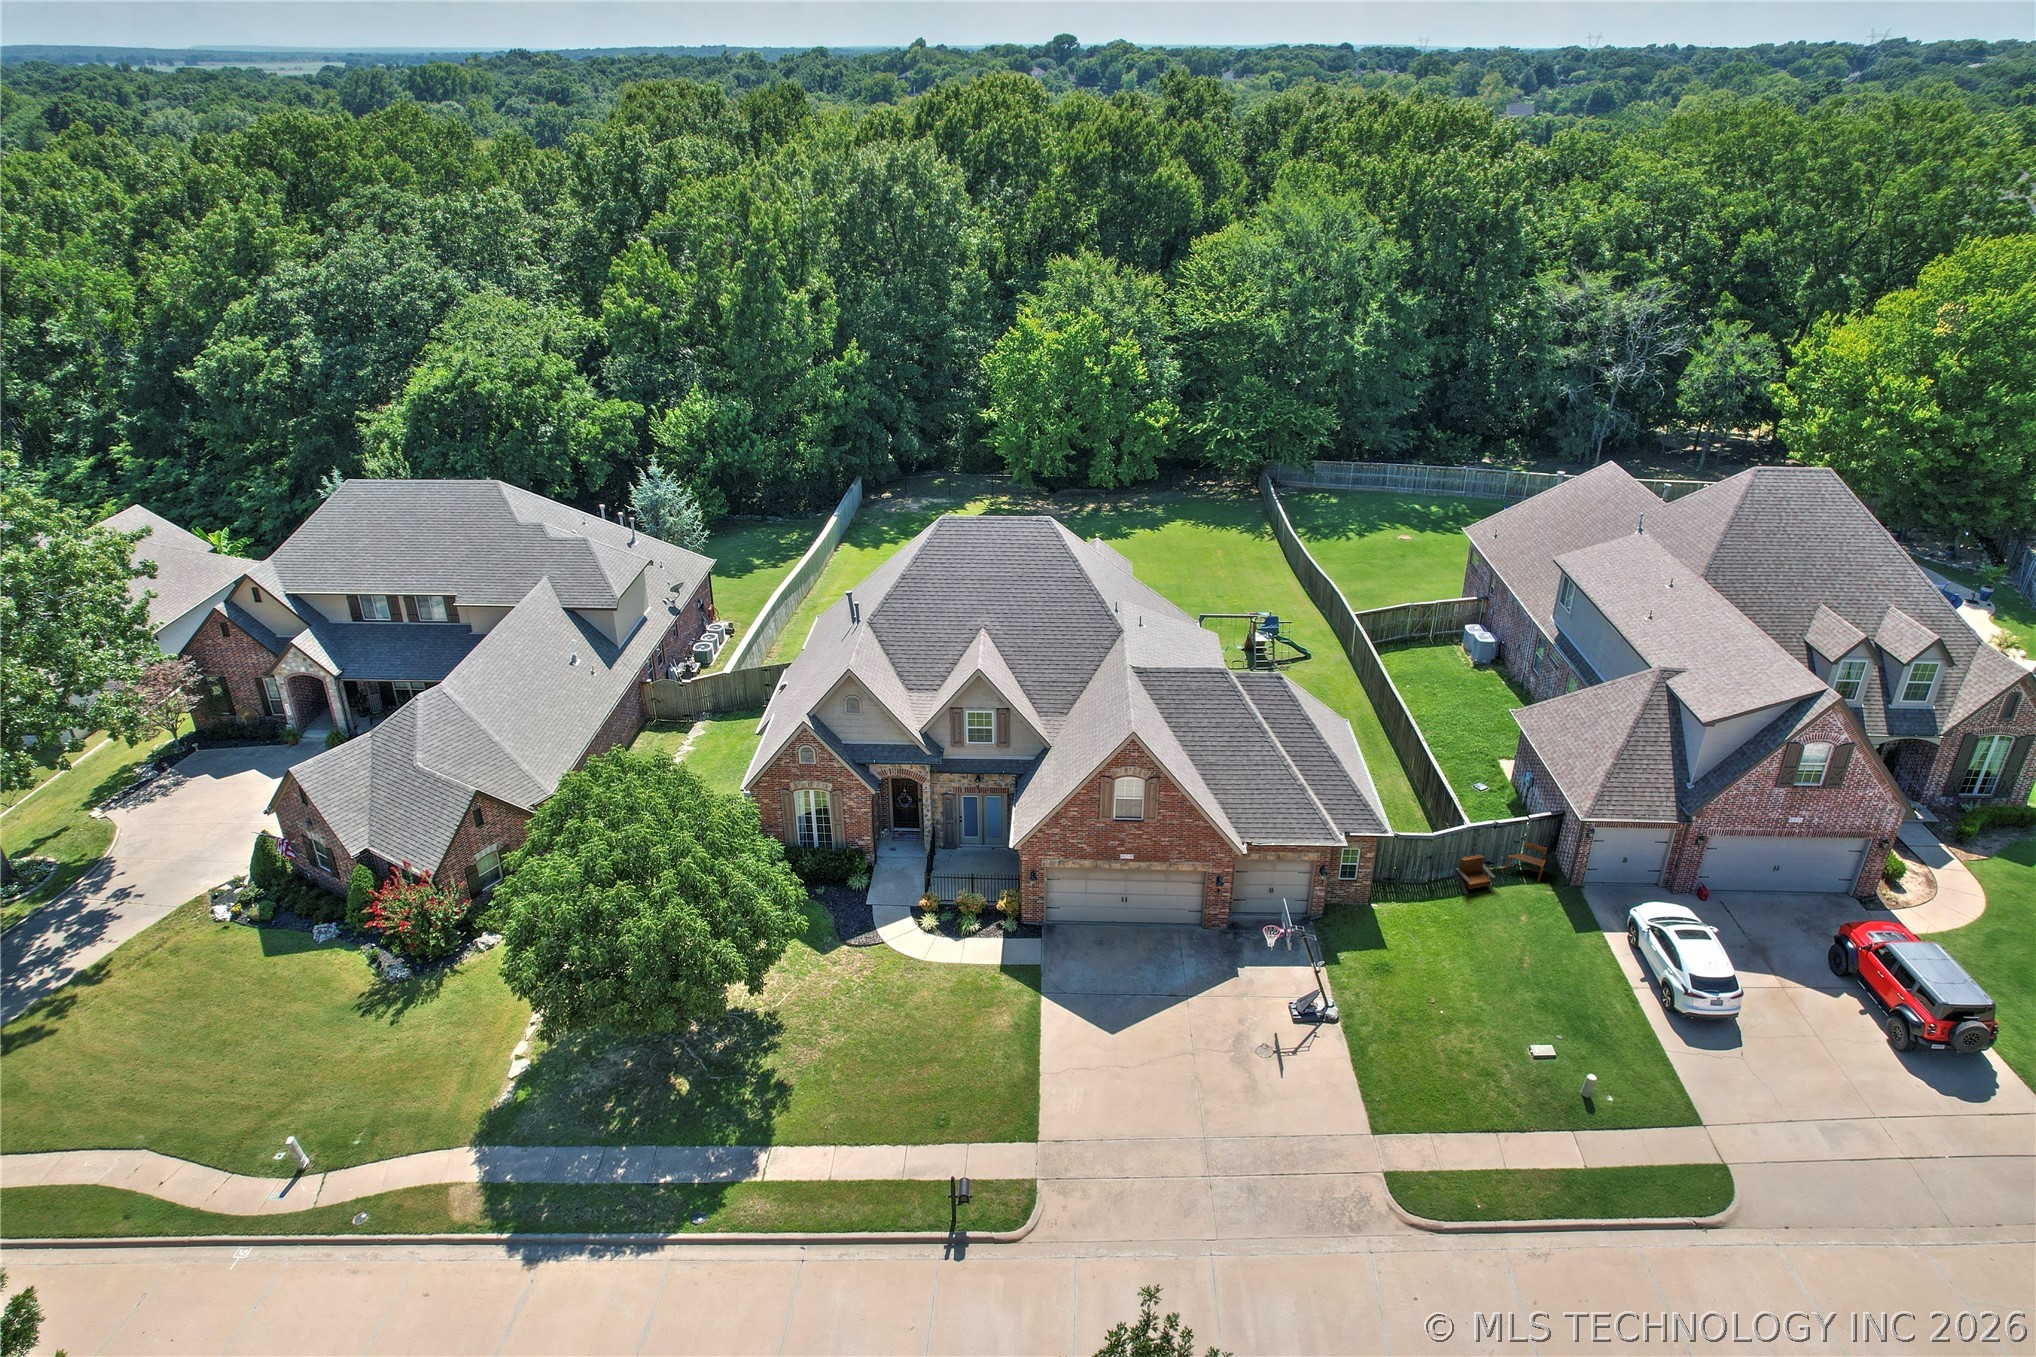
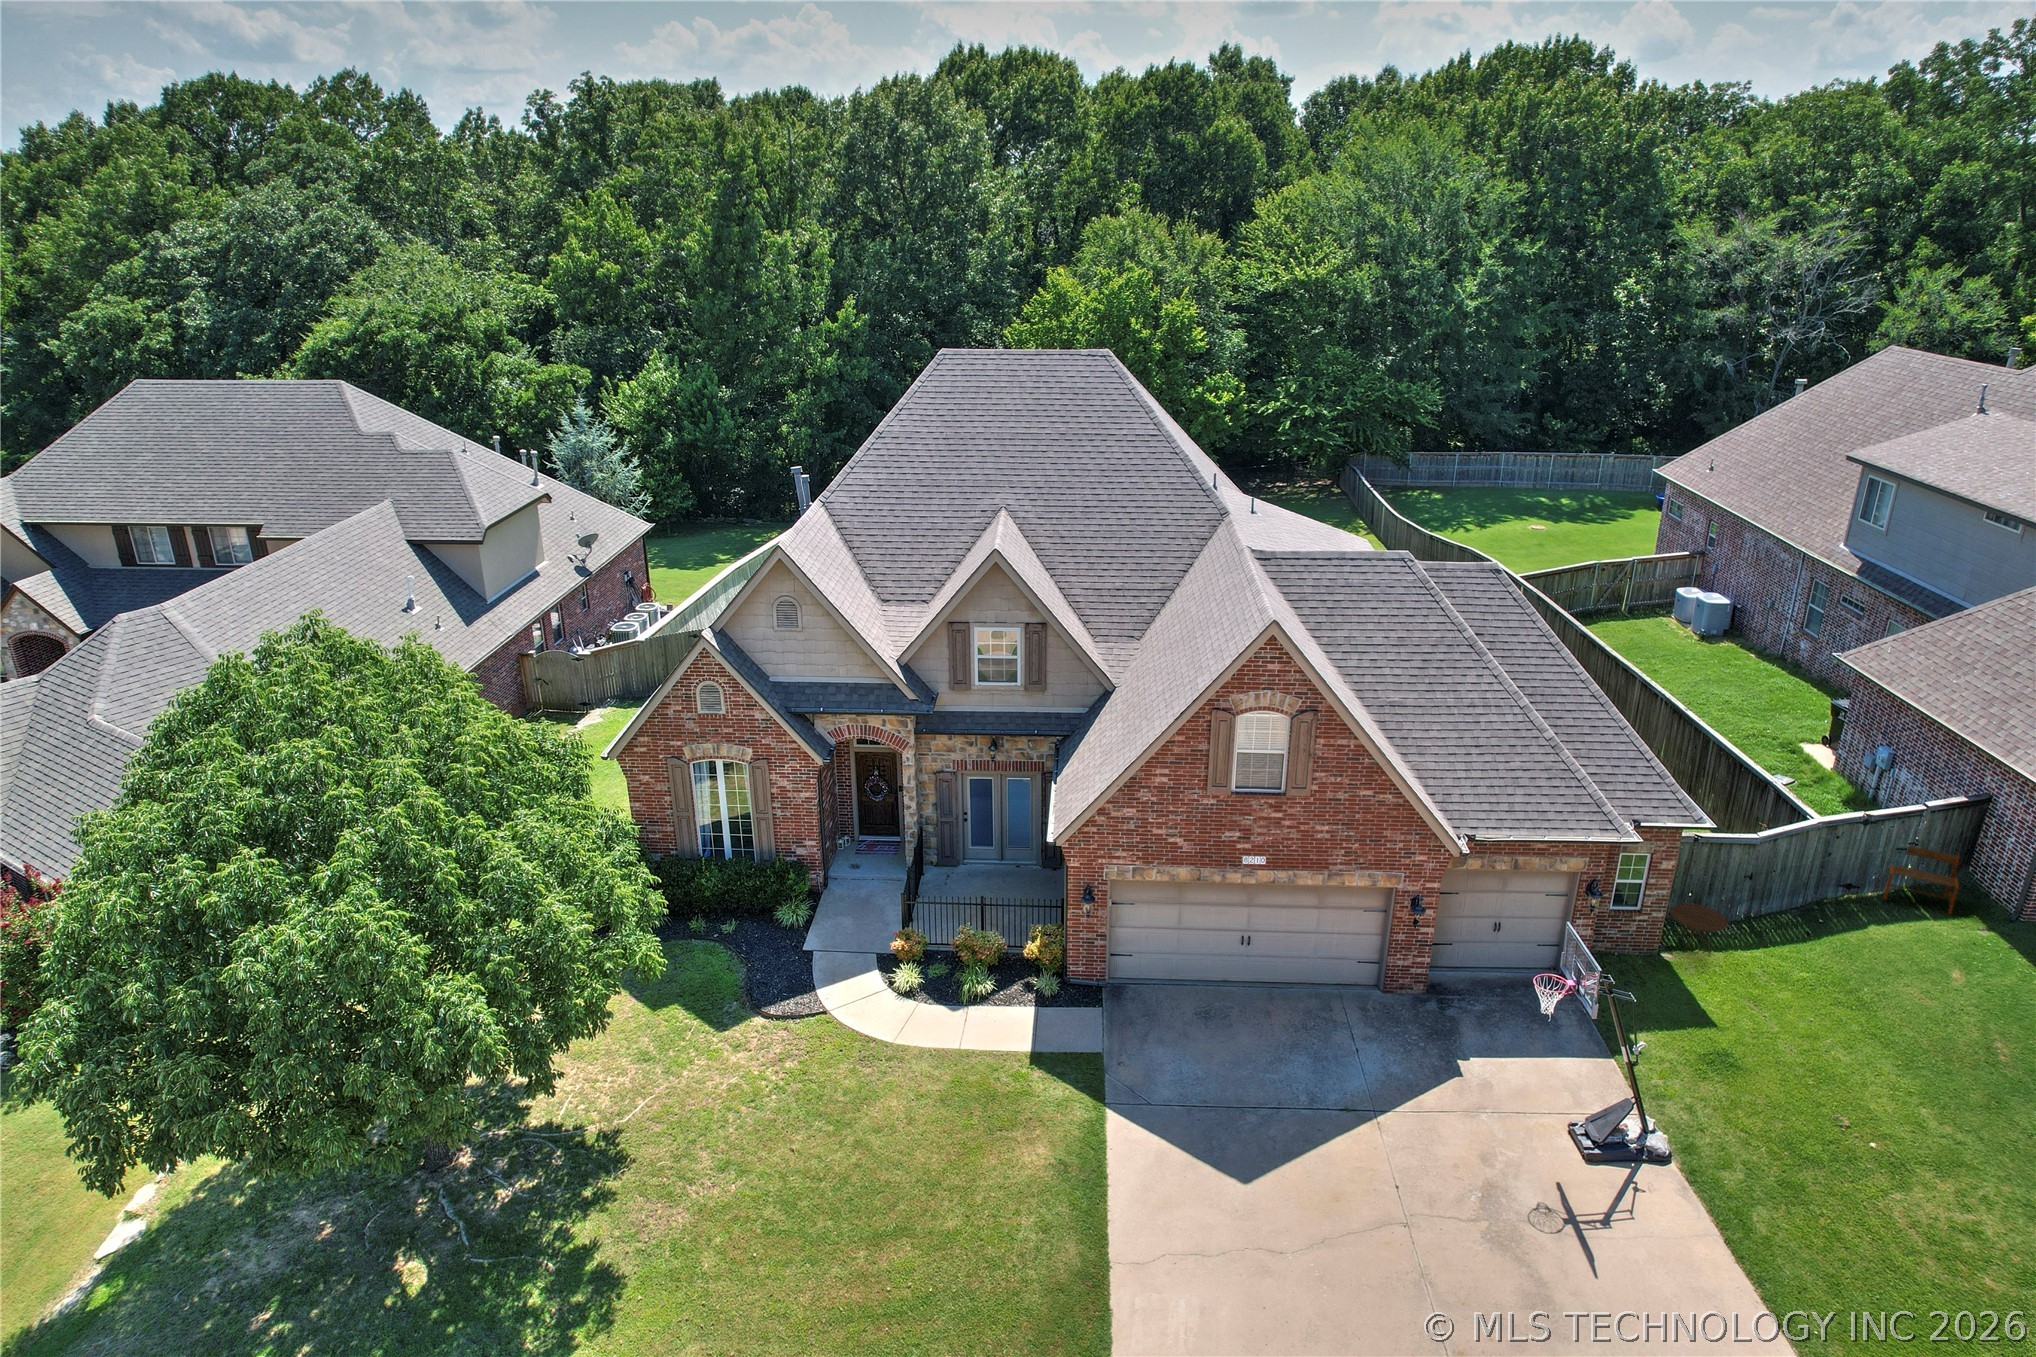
lounge chair: present [1455,854,1496,894] -> none [1794,867,1880,935]
round table: none [1376,875,1407,905] -> present [1670,903,1728,952]

